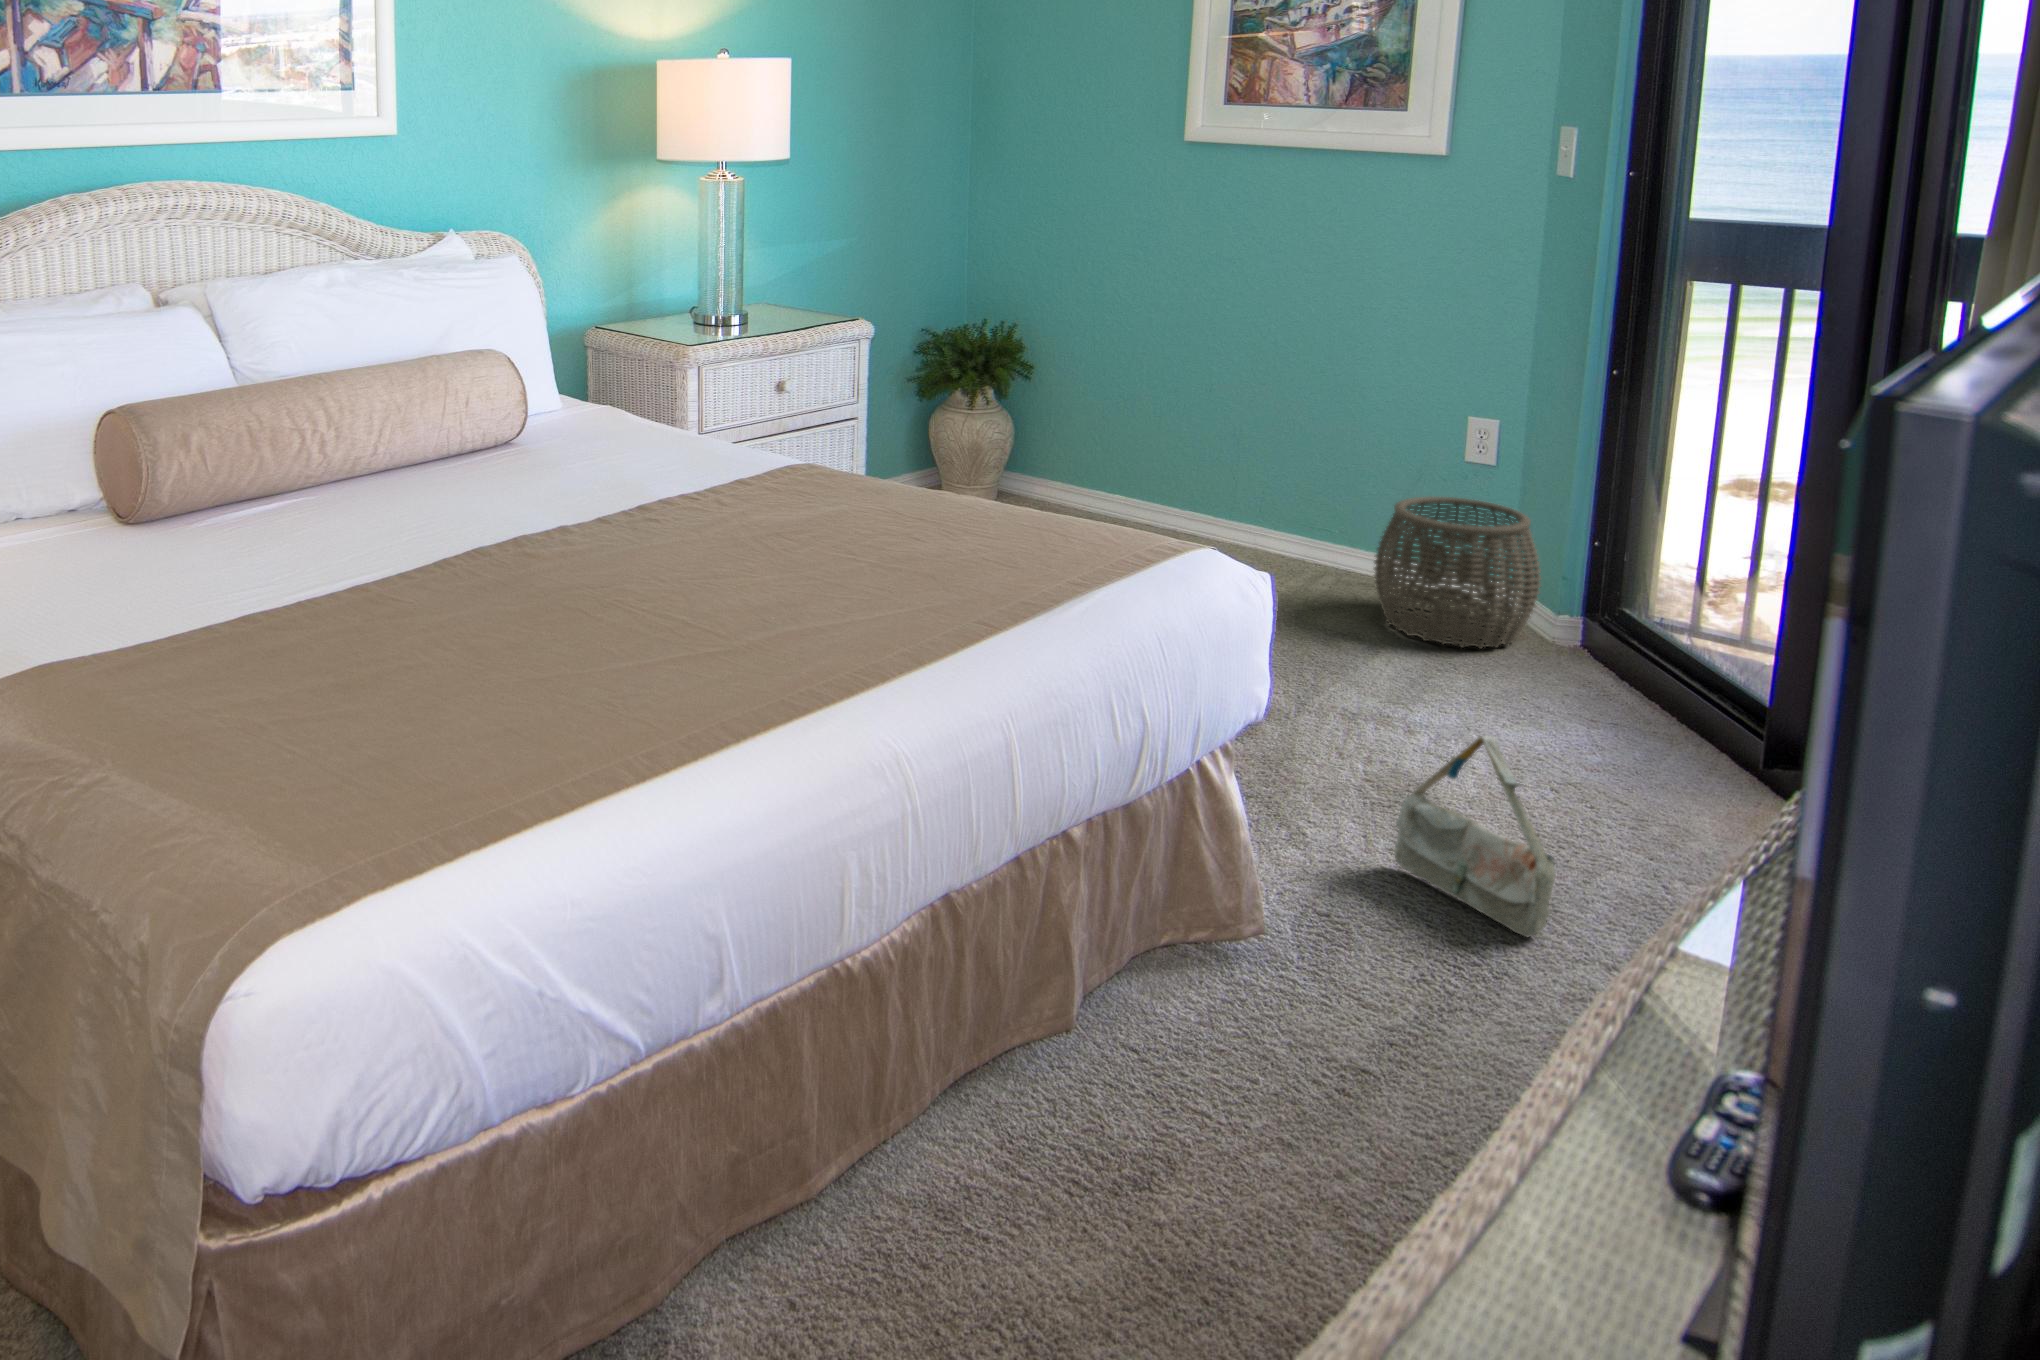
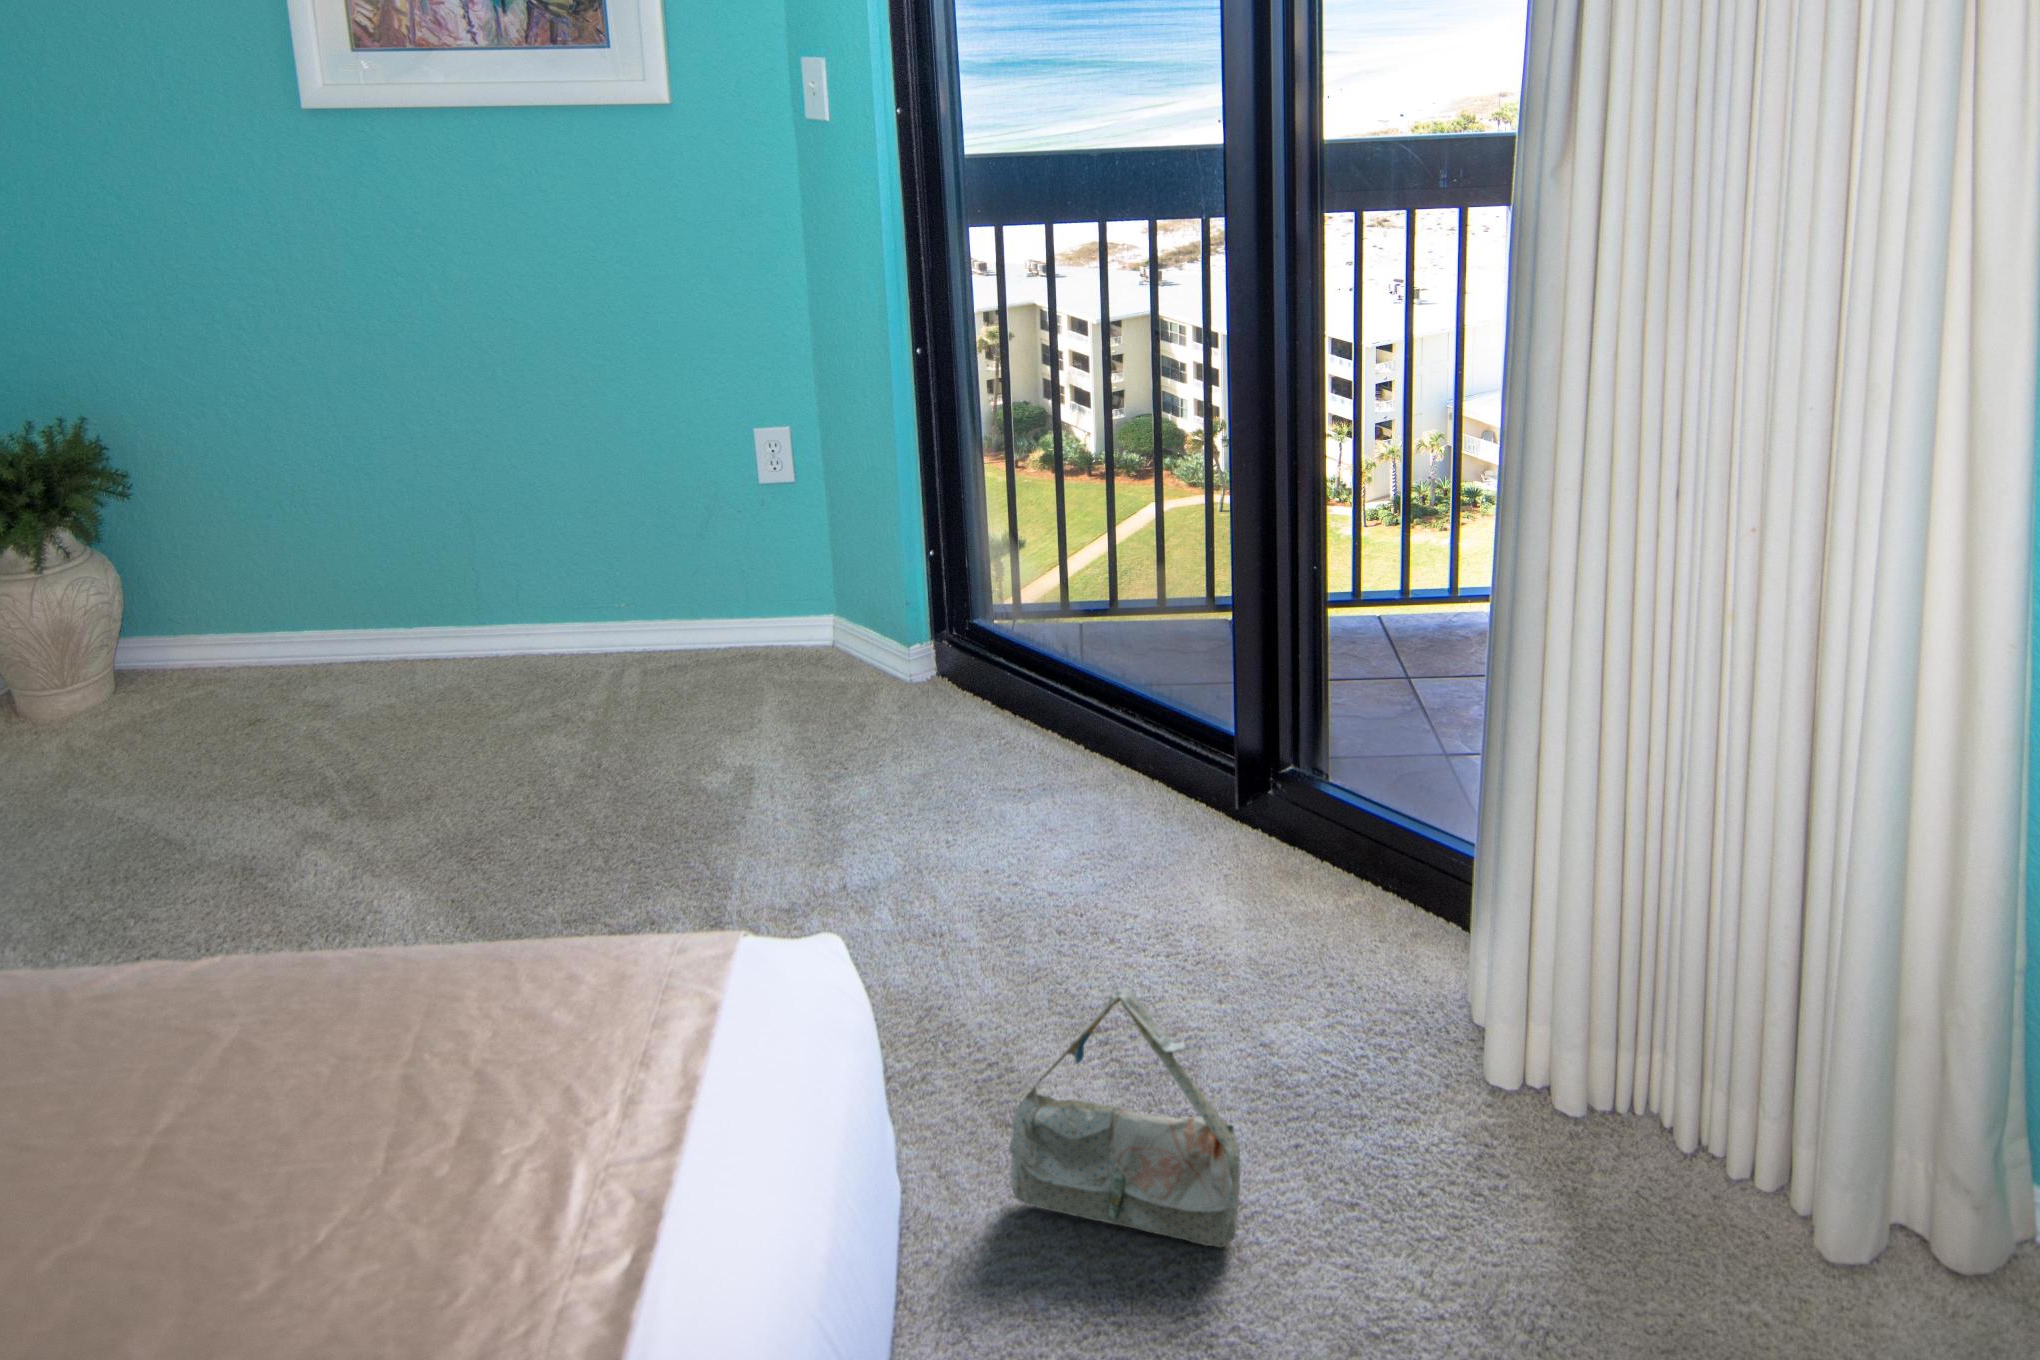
woven basket: present [1374,496,1541,648] -> none [710,533,898,736]

